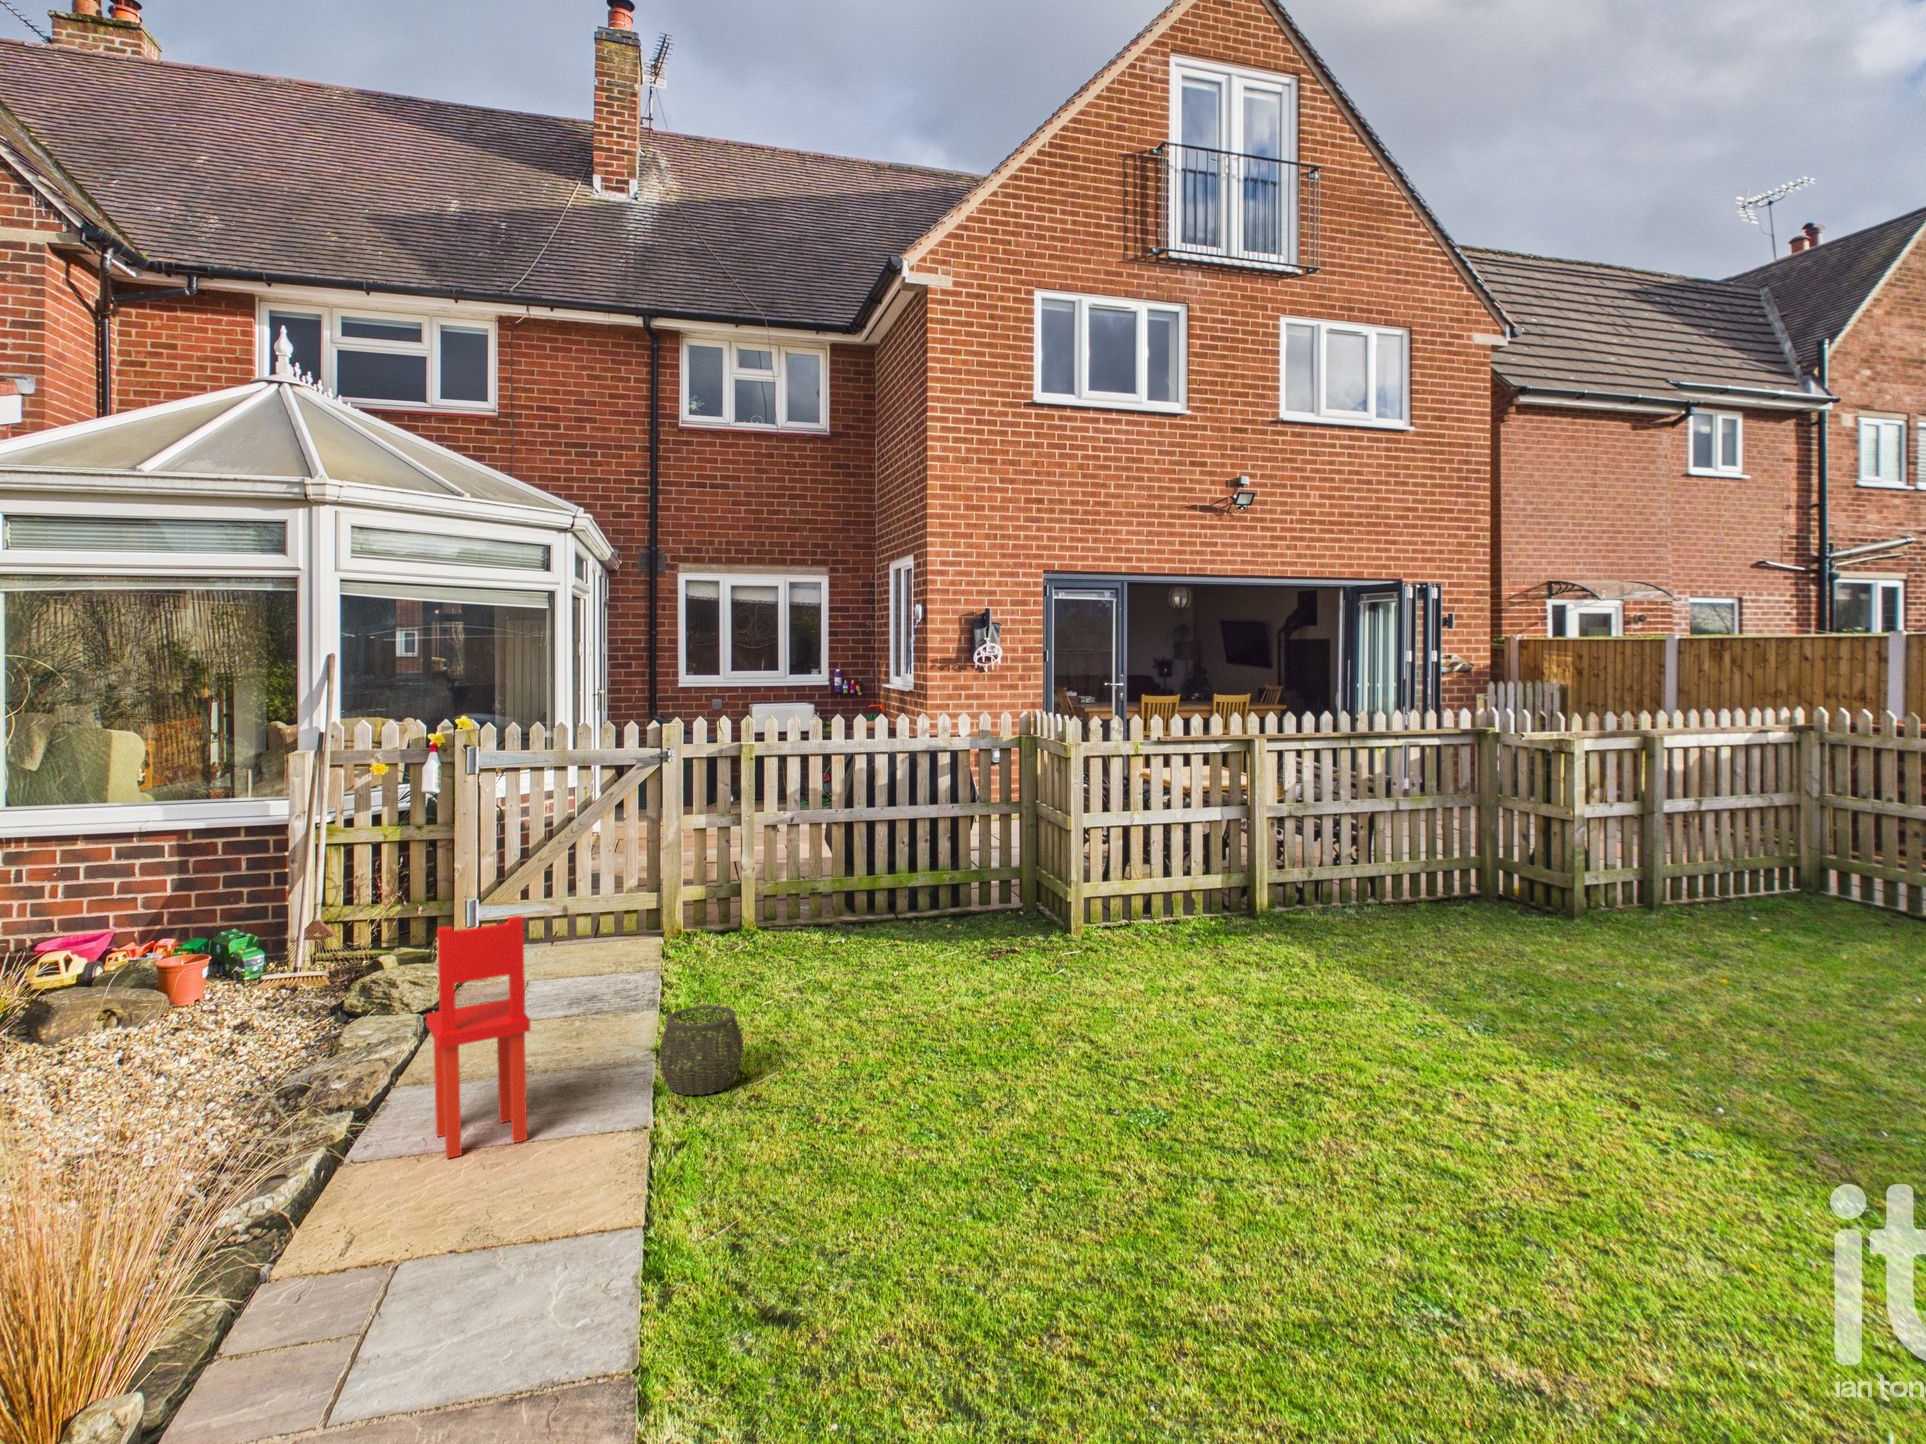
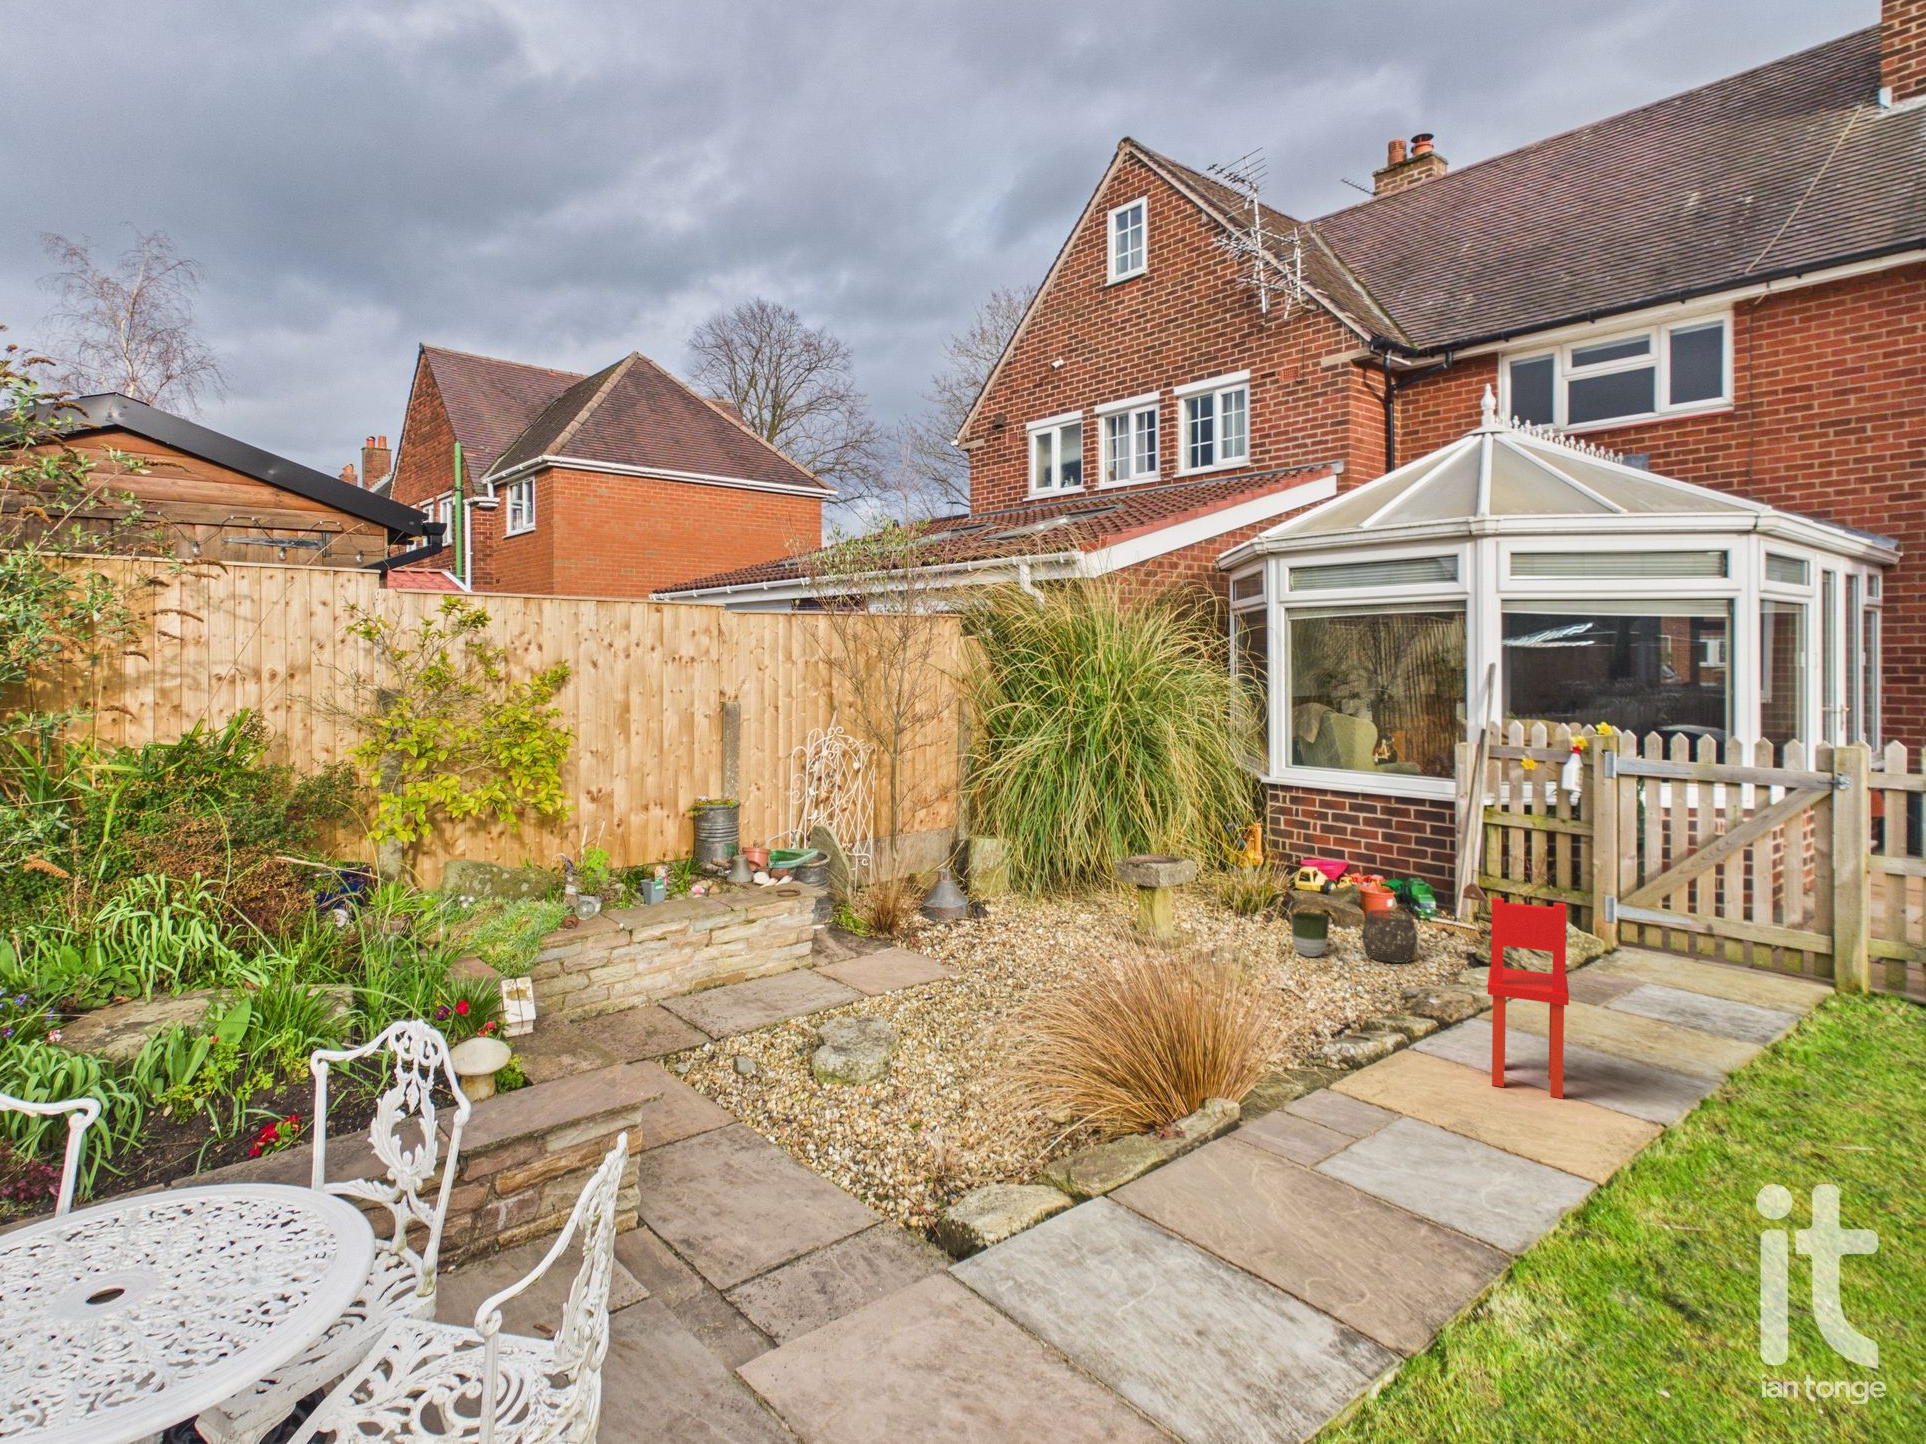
woven basket: present [659,1006,743,1096] -> present [1362,910,1418,963]
planter: none [60,1012,129,1081] -> present [1291,912,1329,957]

